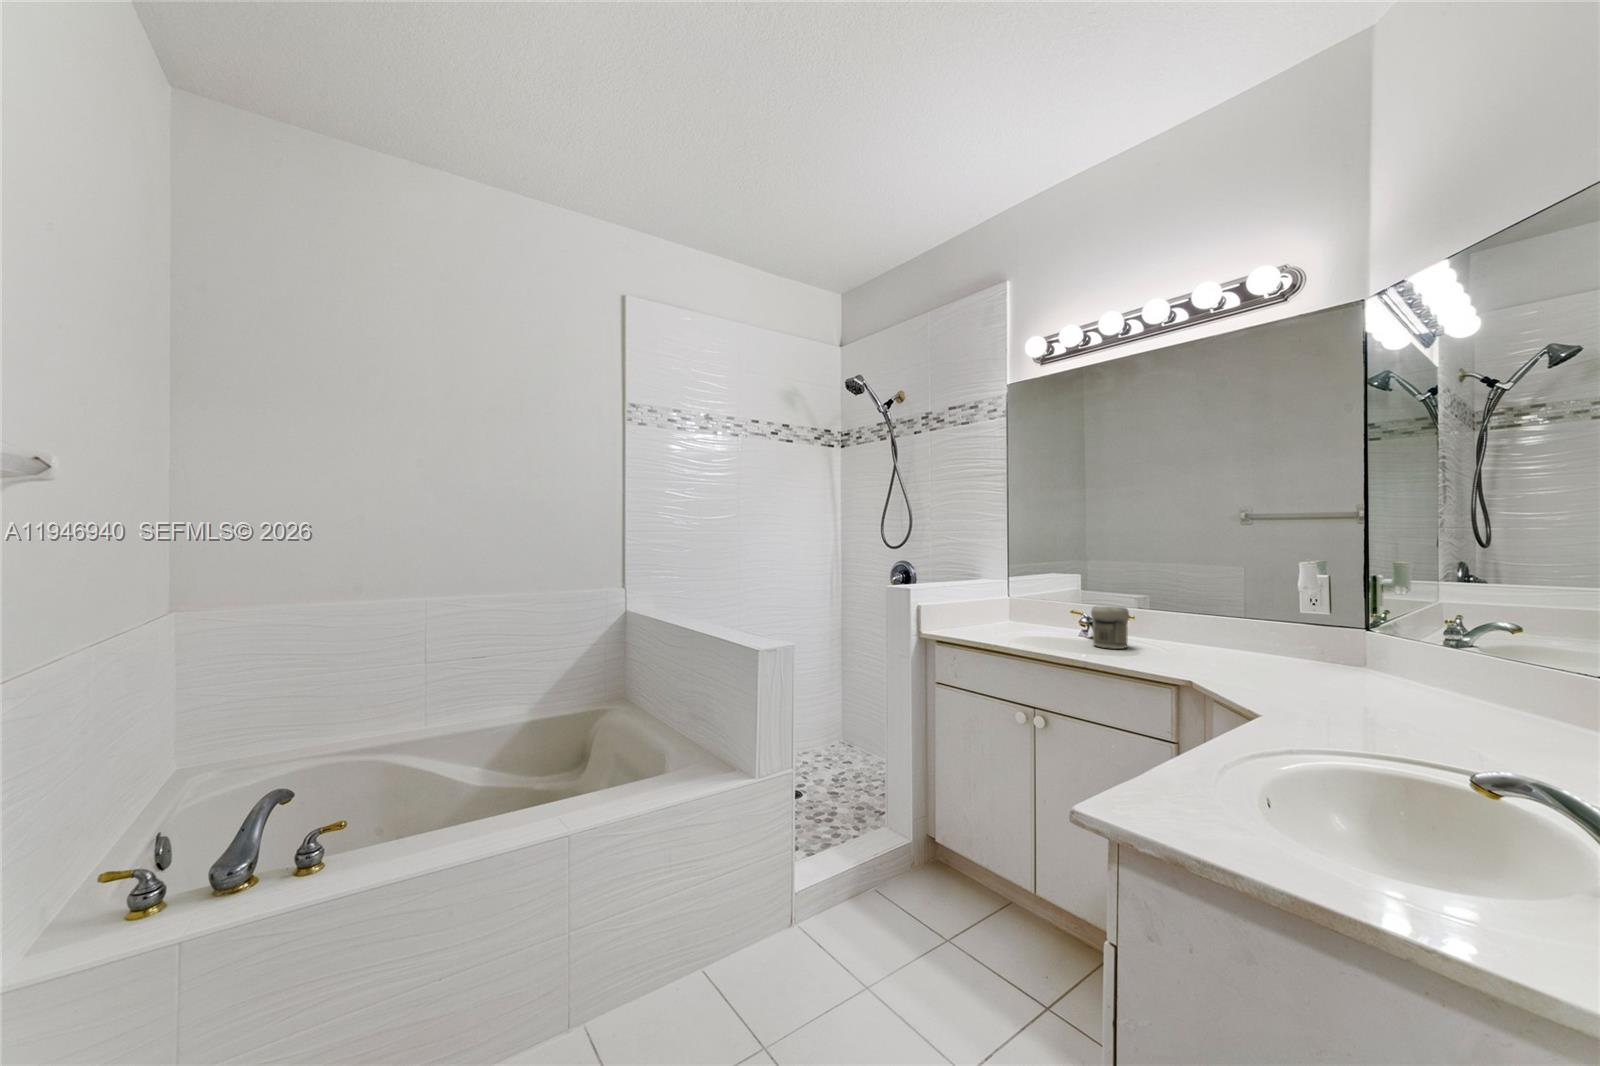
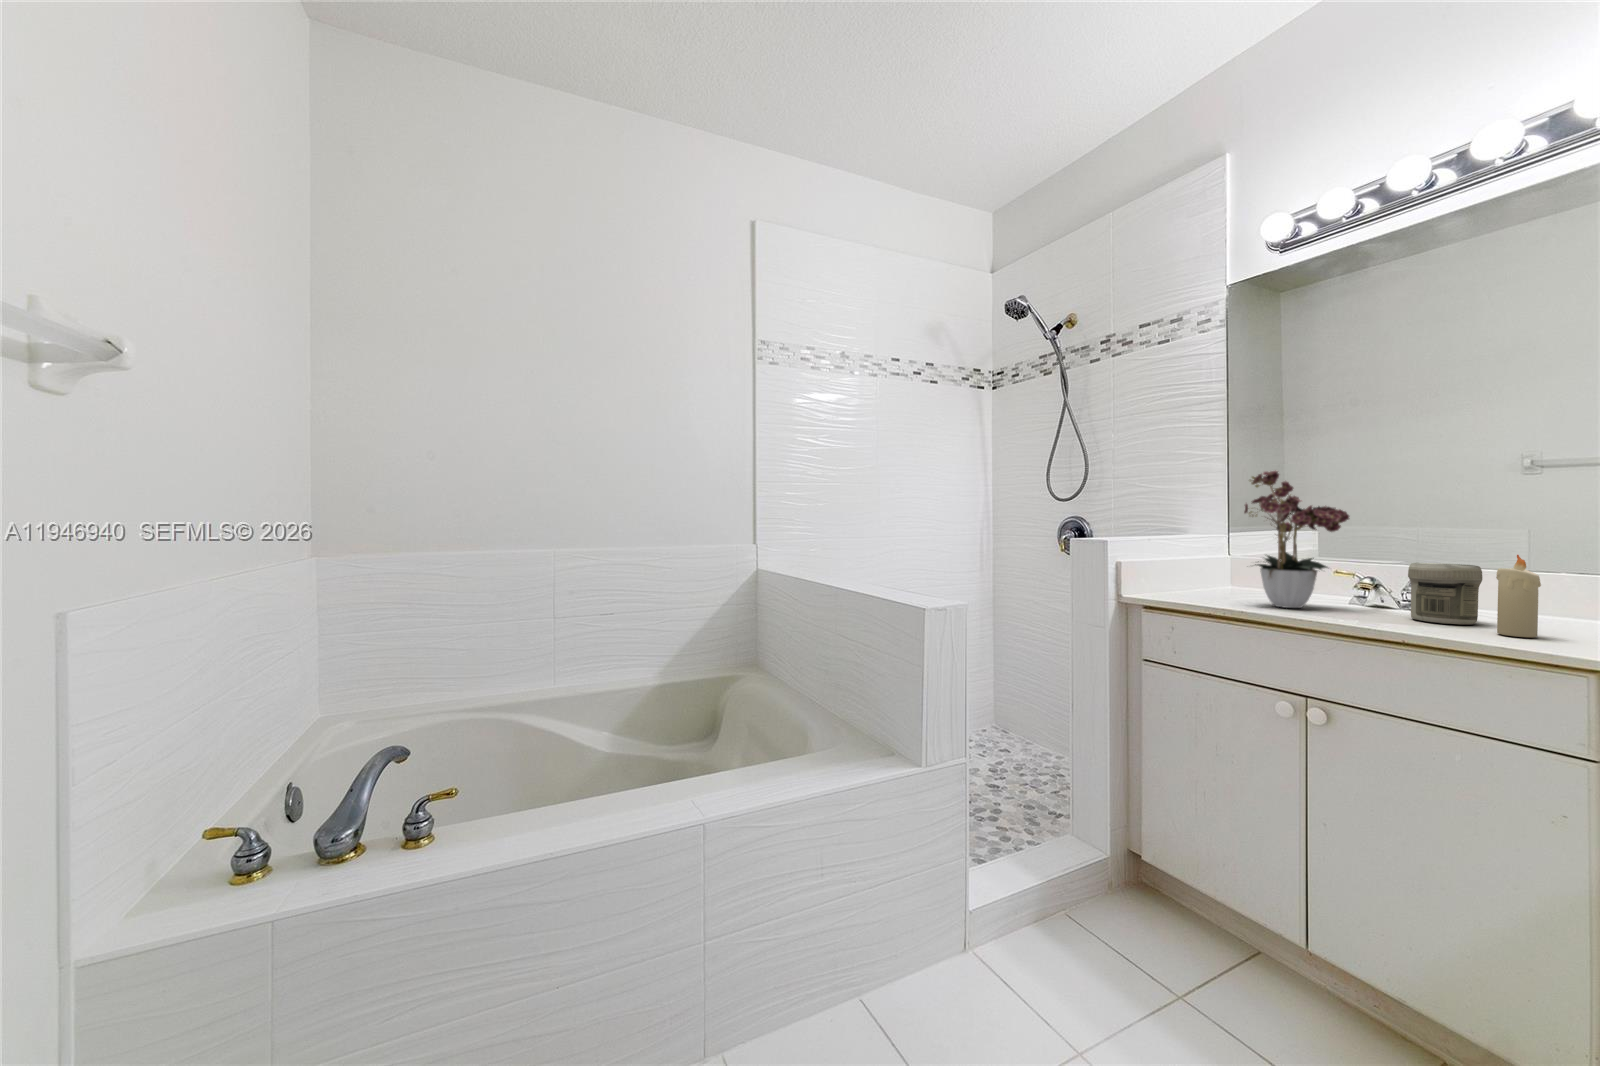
flower arrangement: none [995,533,1069,639] -> present [1244,471,1350,608]
candle: none [1128,603,1148,657] -> present [1496,555,1541,638]

